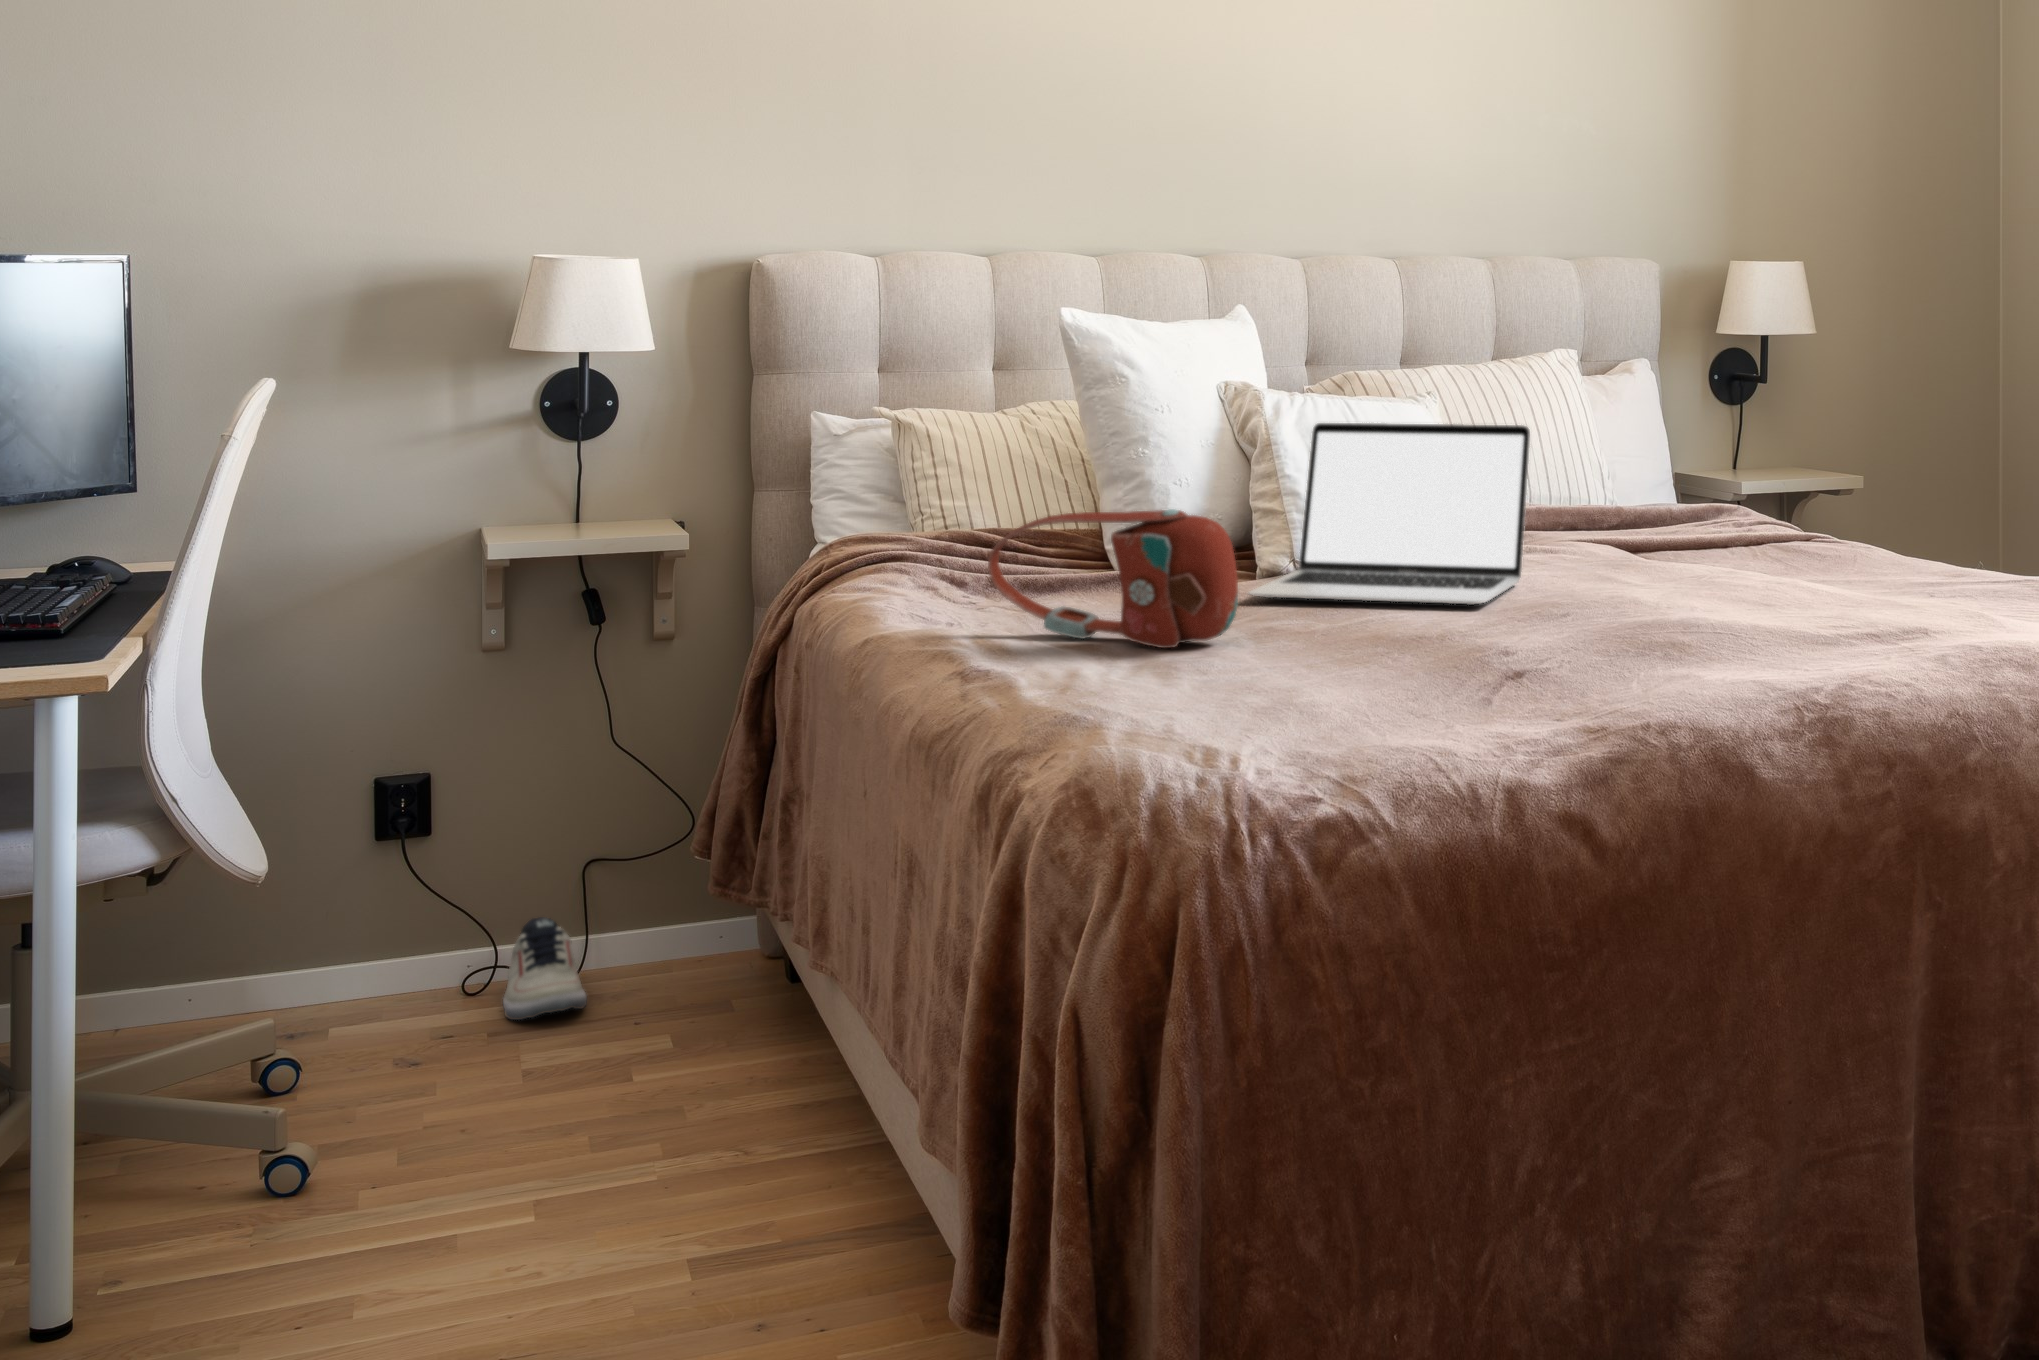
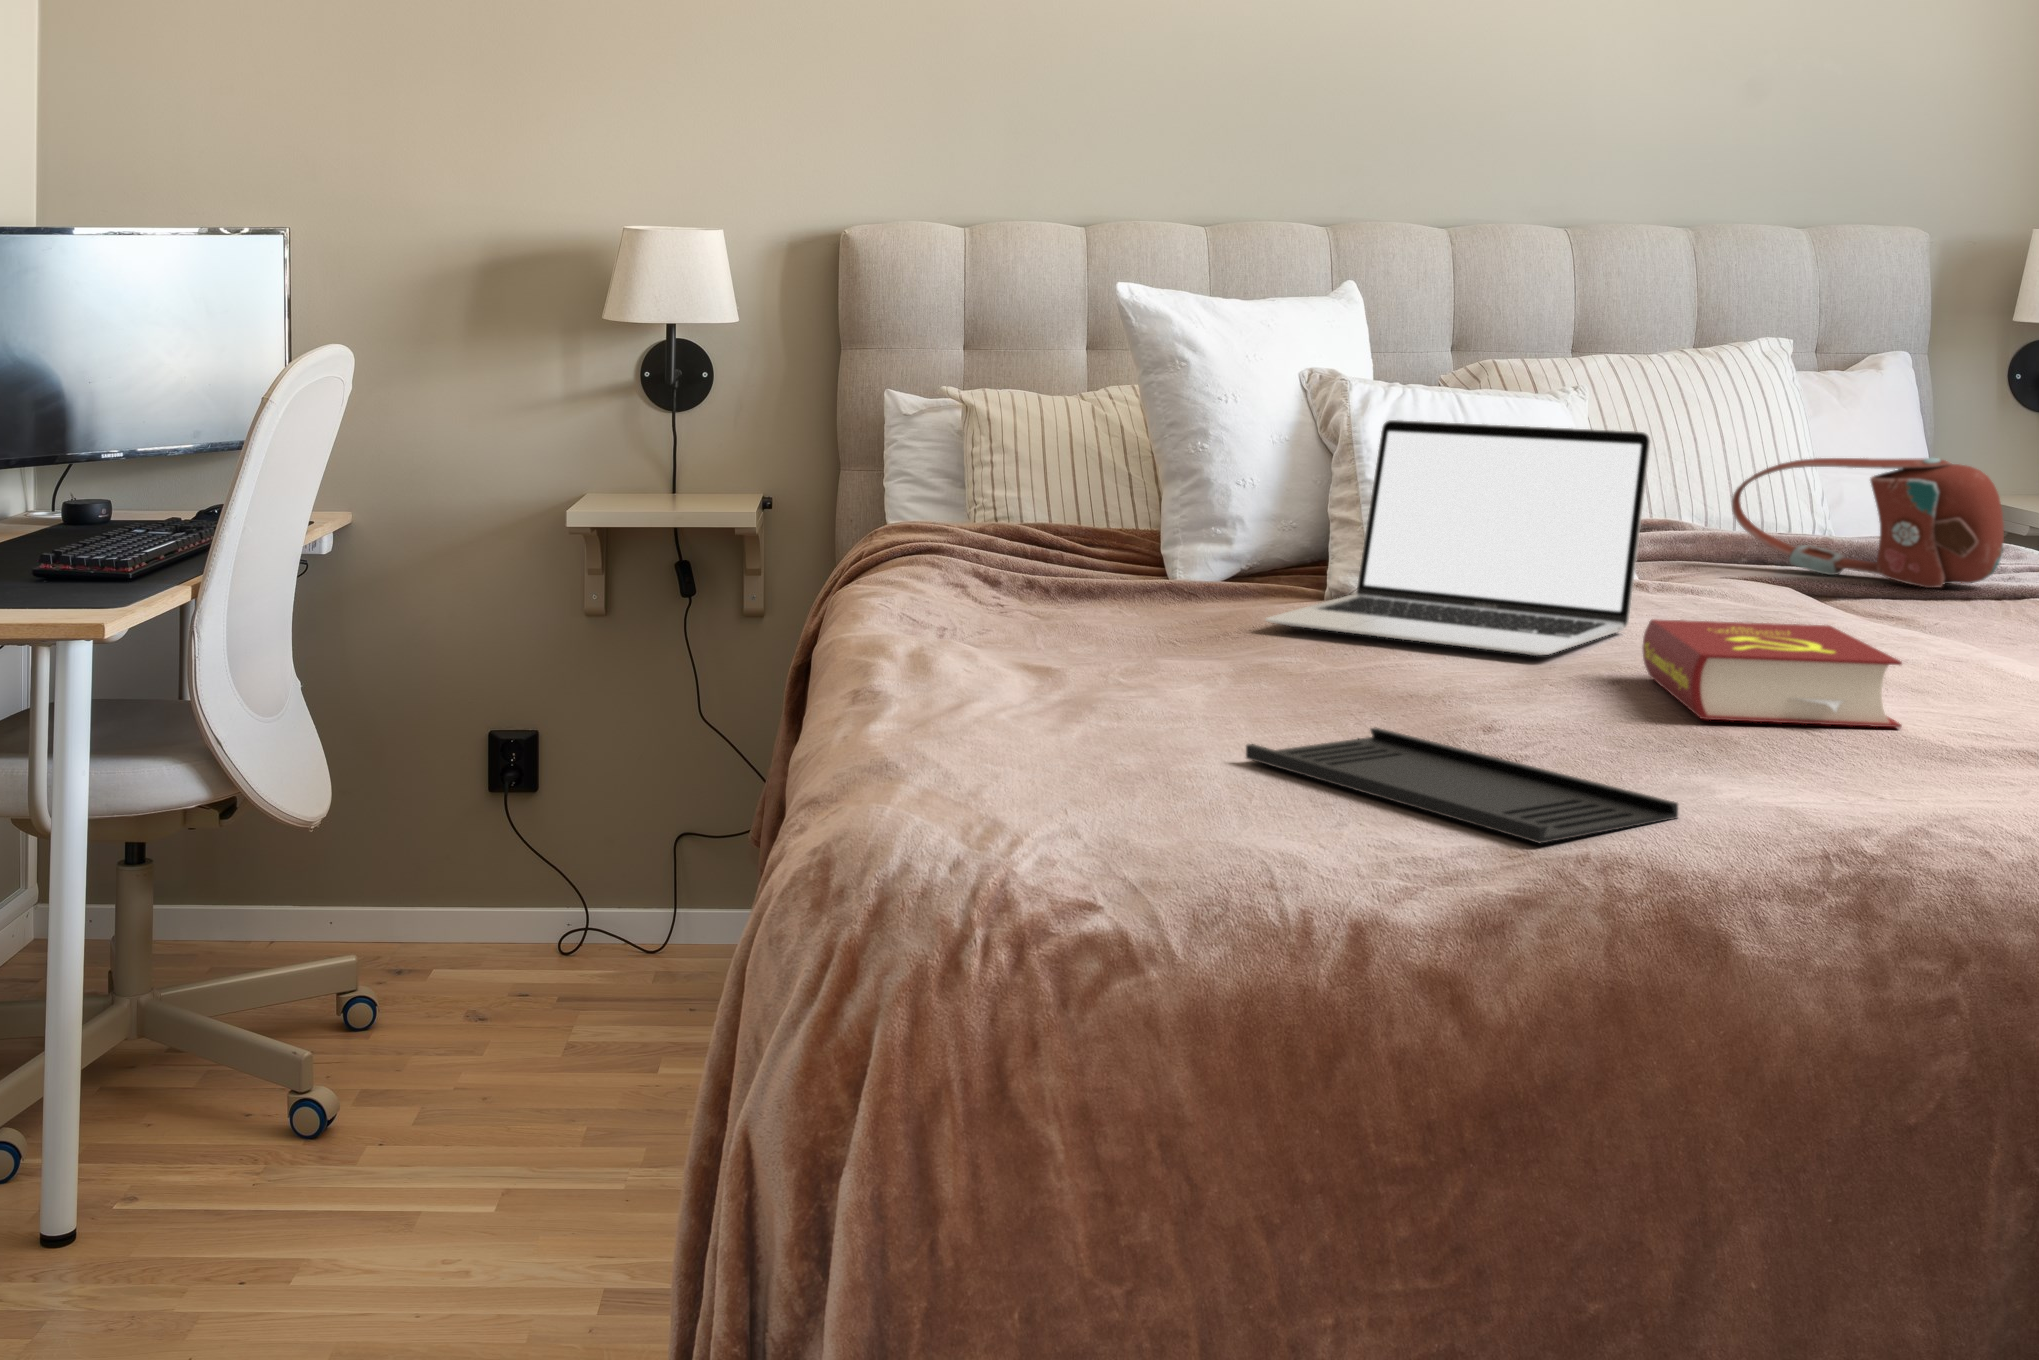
handbag: present [988,509,1238,648] -> present [1732,458,2004,588]
book: none [1560,564,1756,637] -> present [1643,619,1902,728]
tray: none [1335,661,1664,723] -> present [1246,727,1678,843]
shoe: present [503,917,587,1020] -> none [584,883,658,984]

